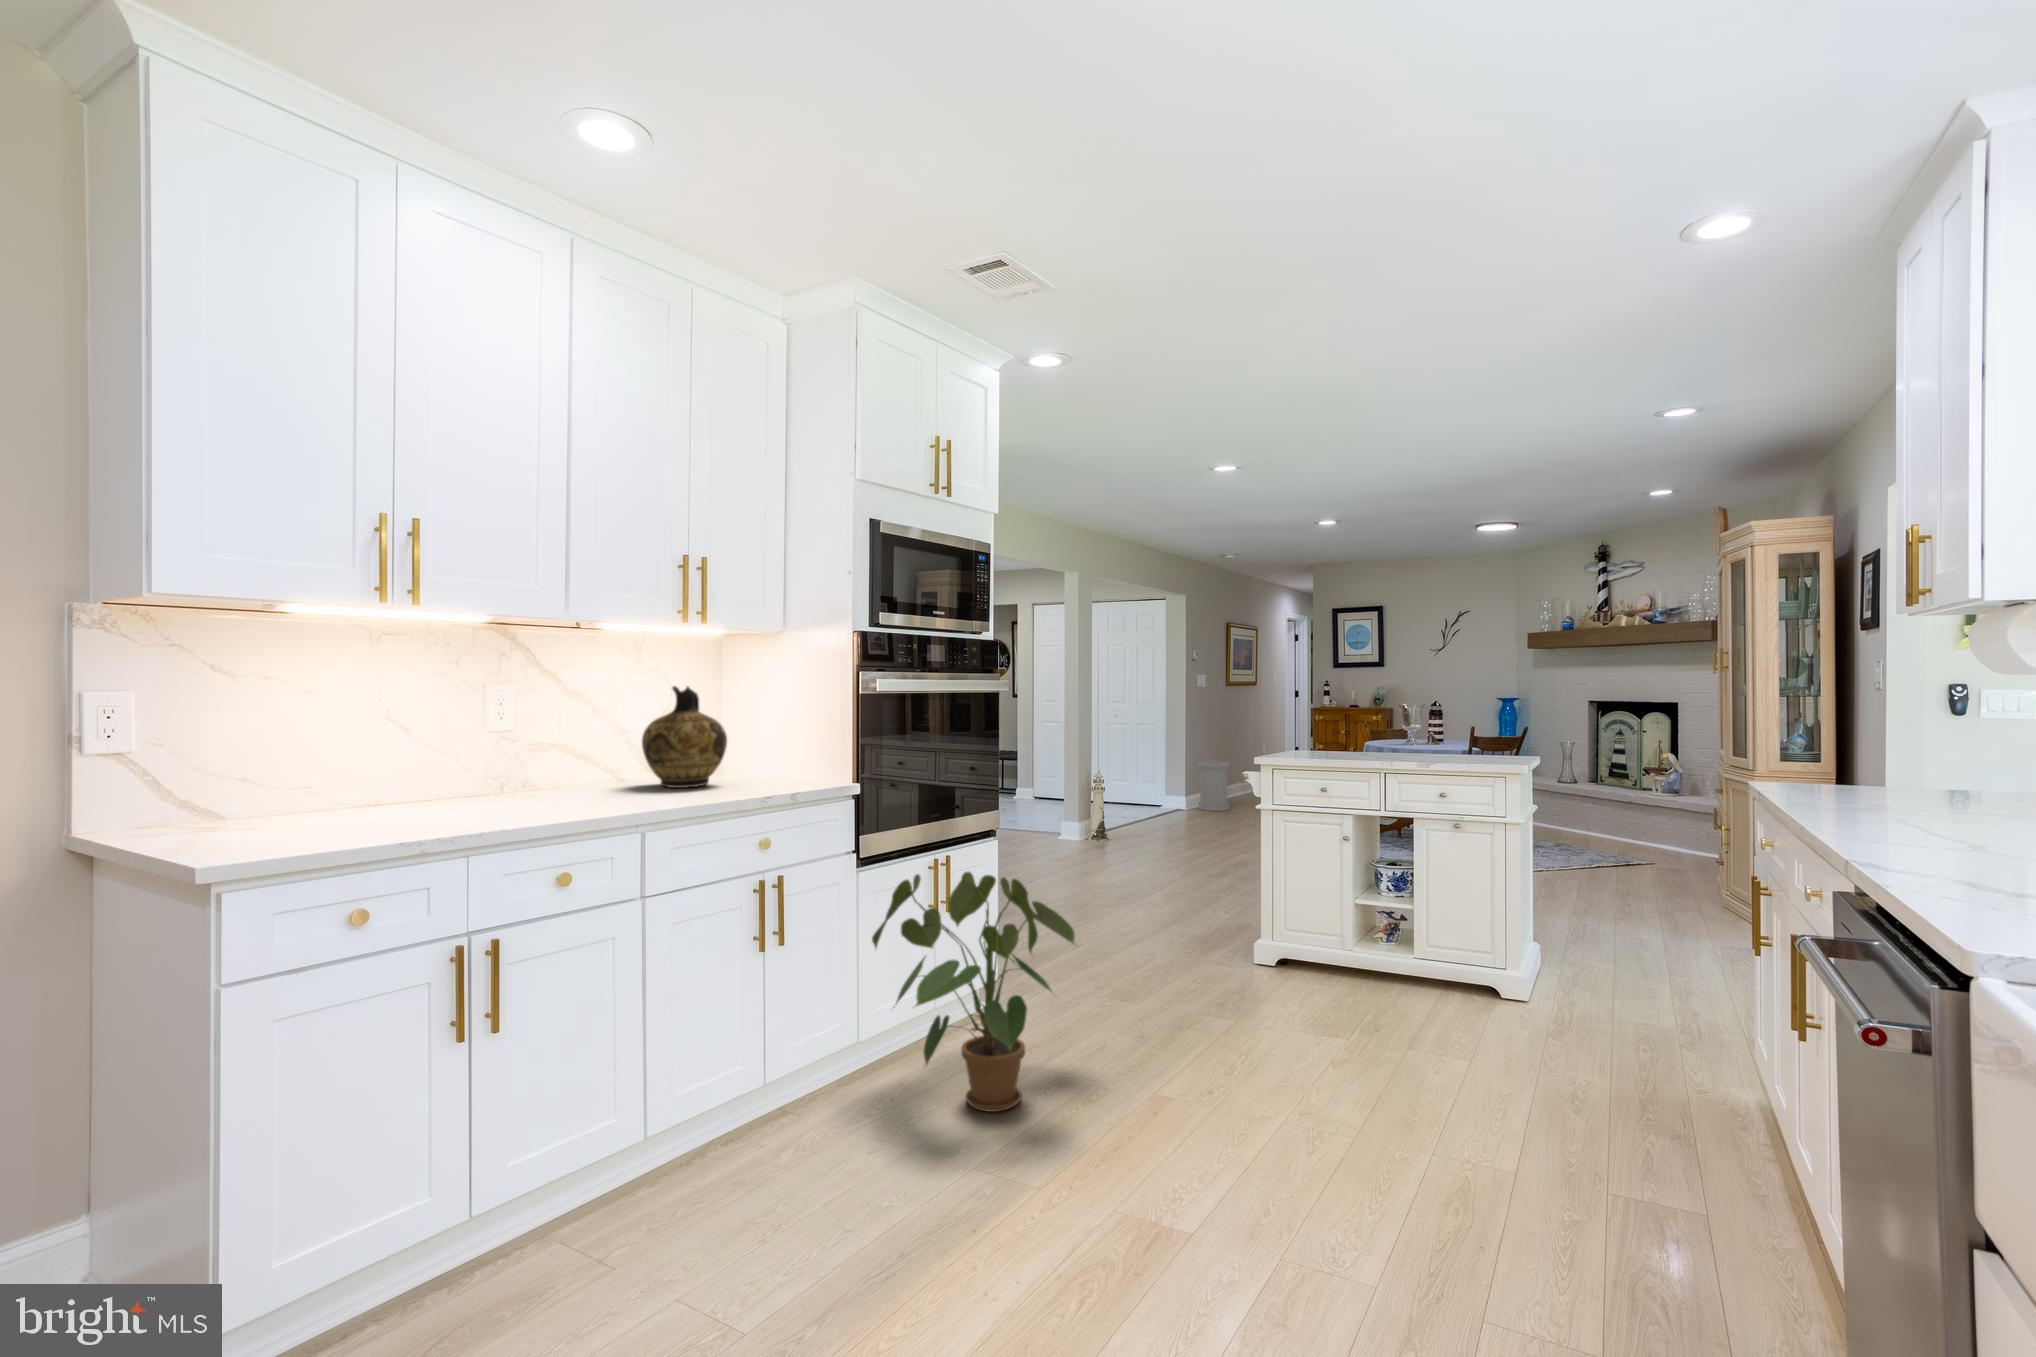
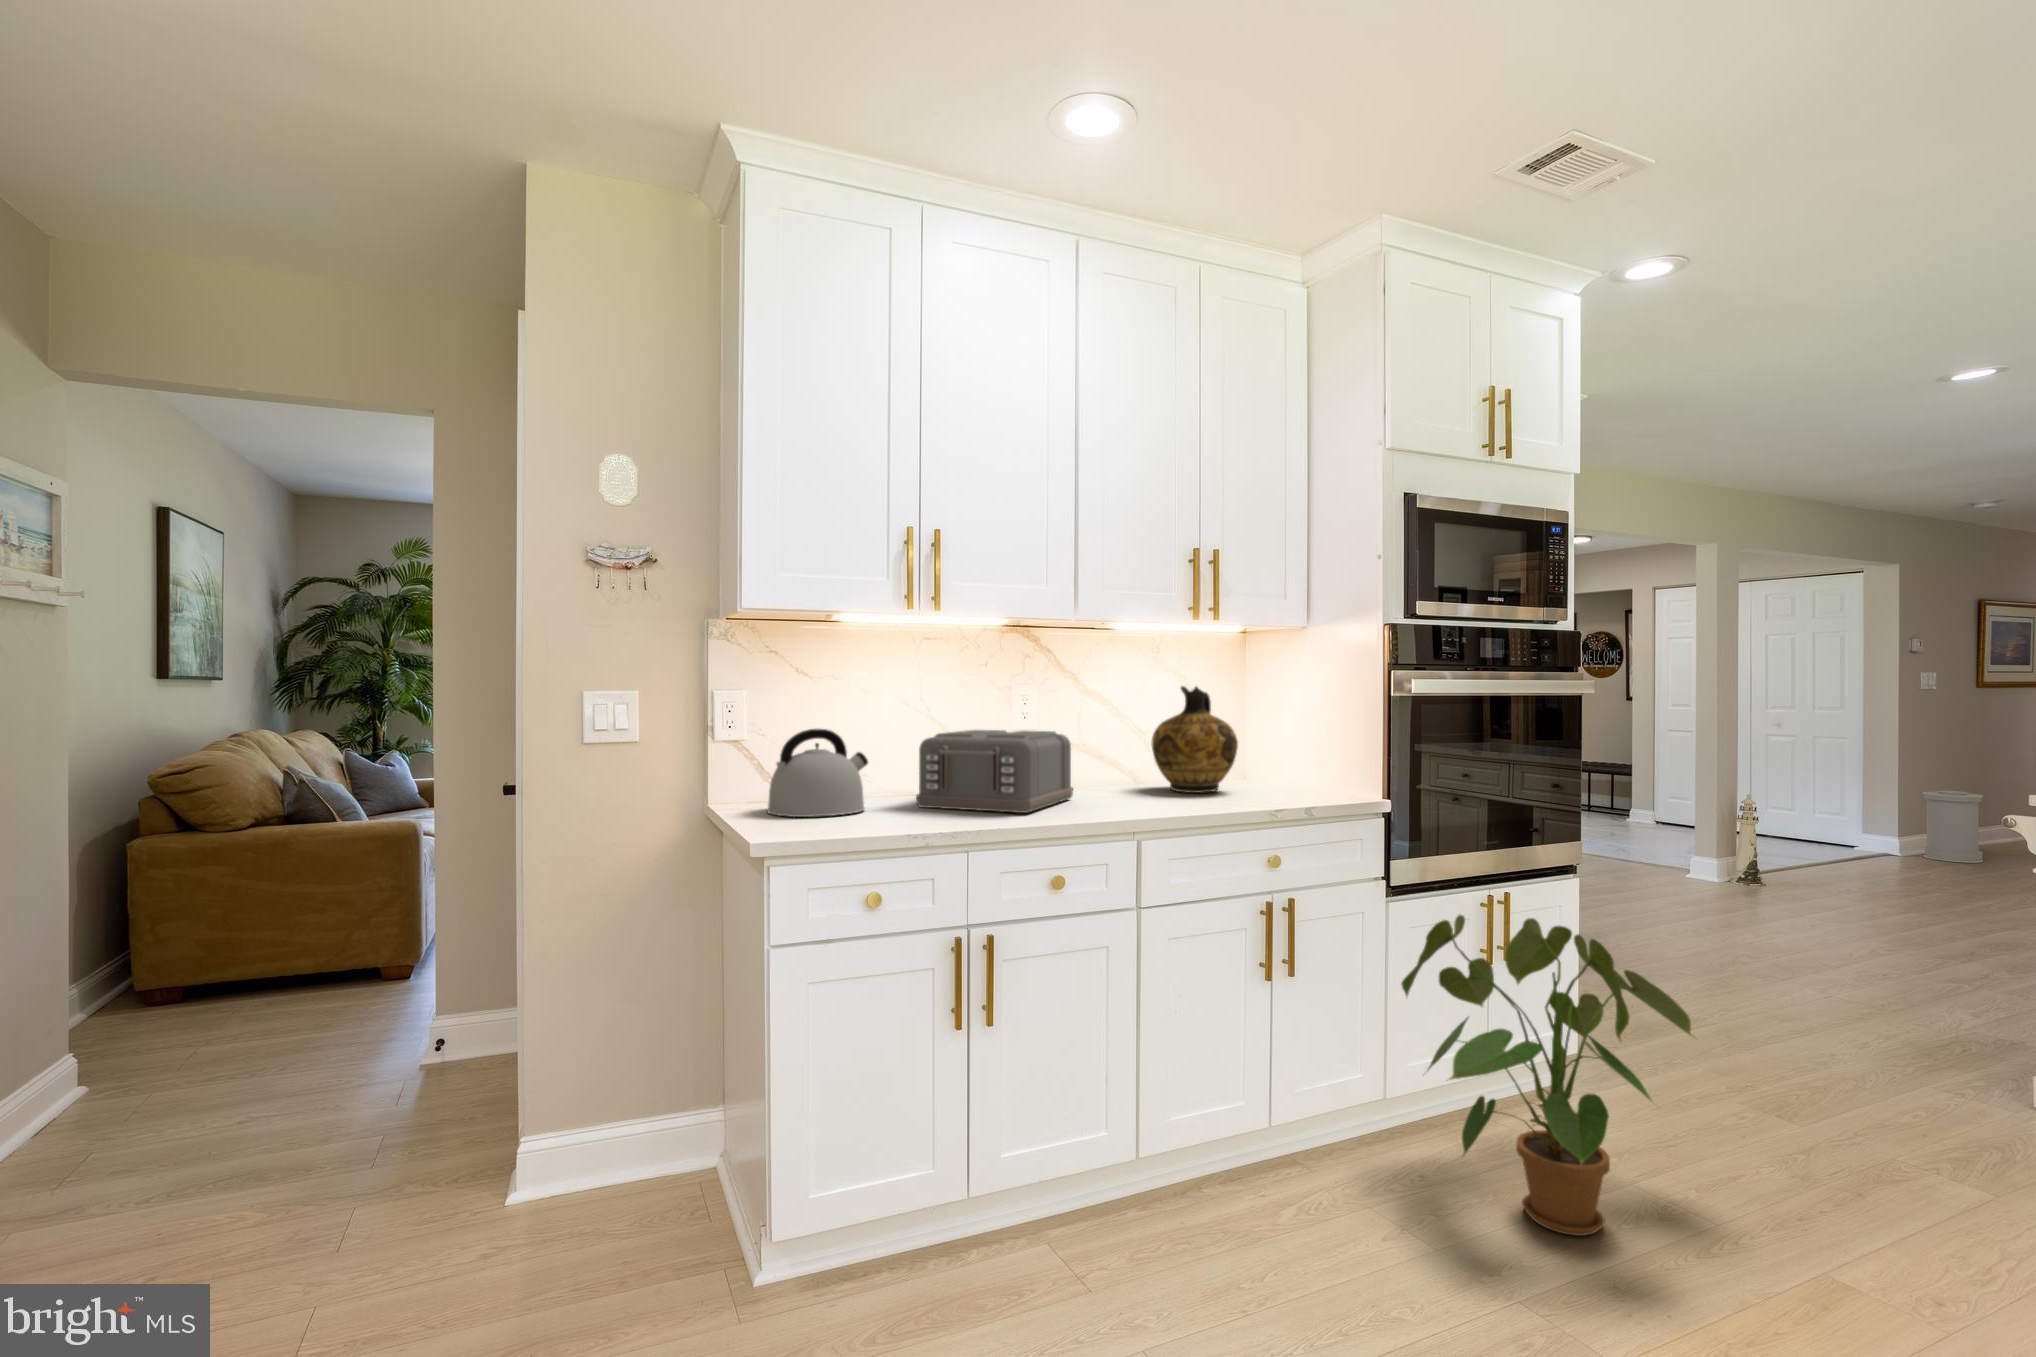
toaster: none [383,732,565,819] -> present [916,730,1073,813]
kettle: none [176,736,319,839] -> present [767,729,868,817]

